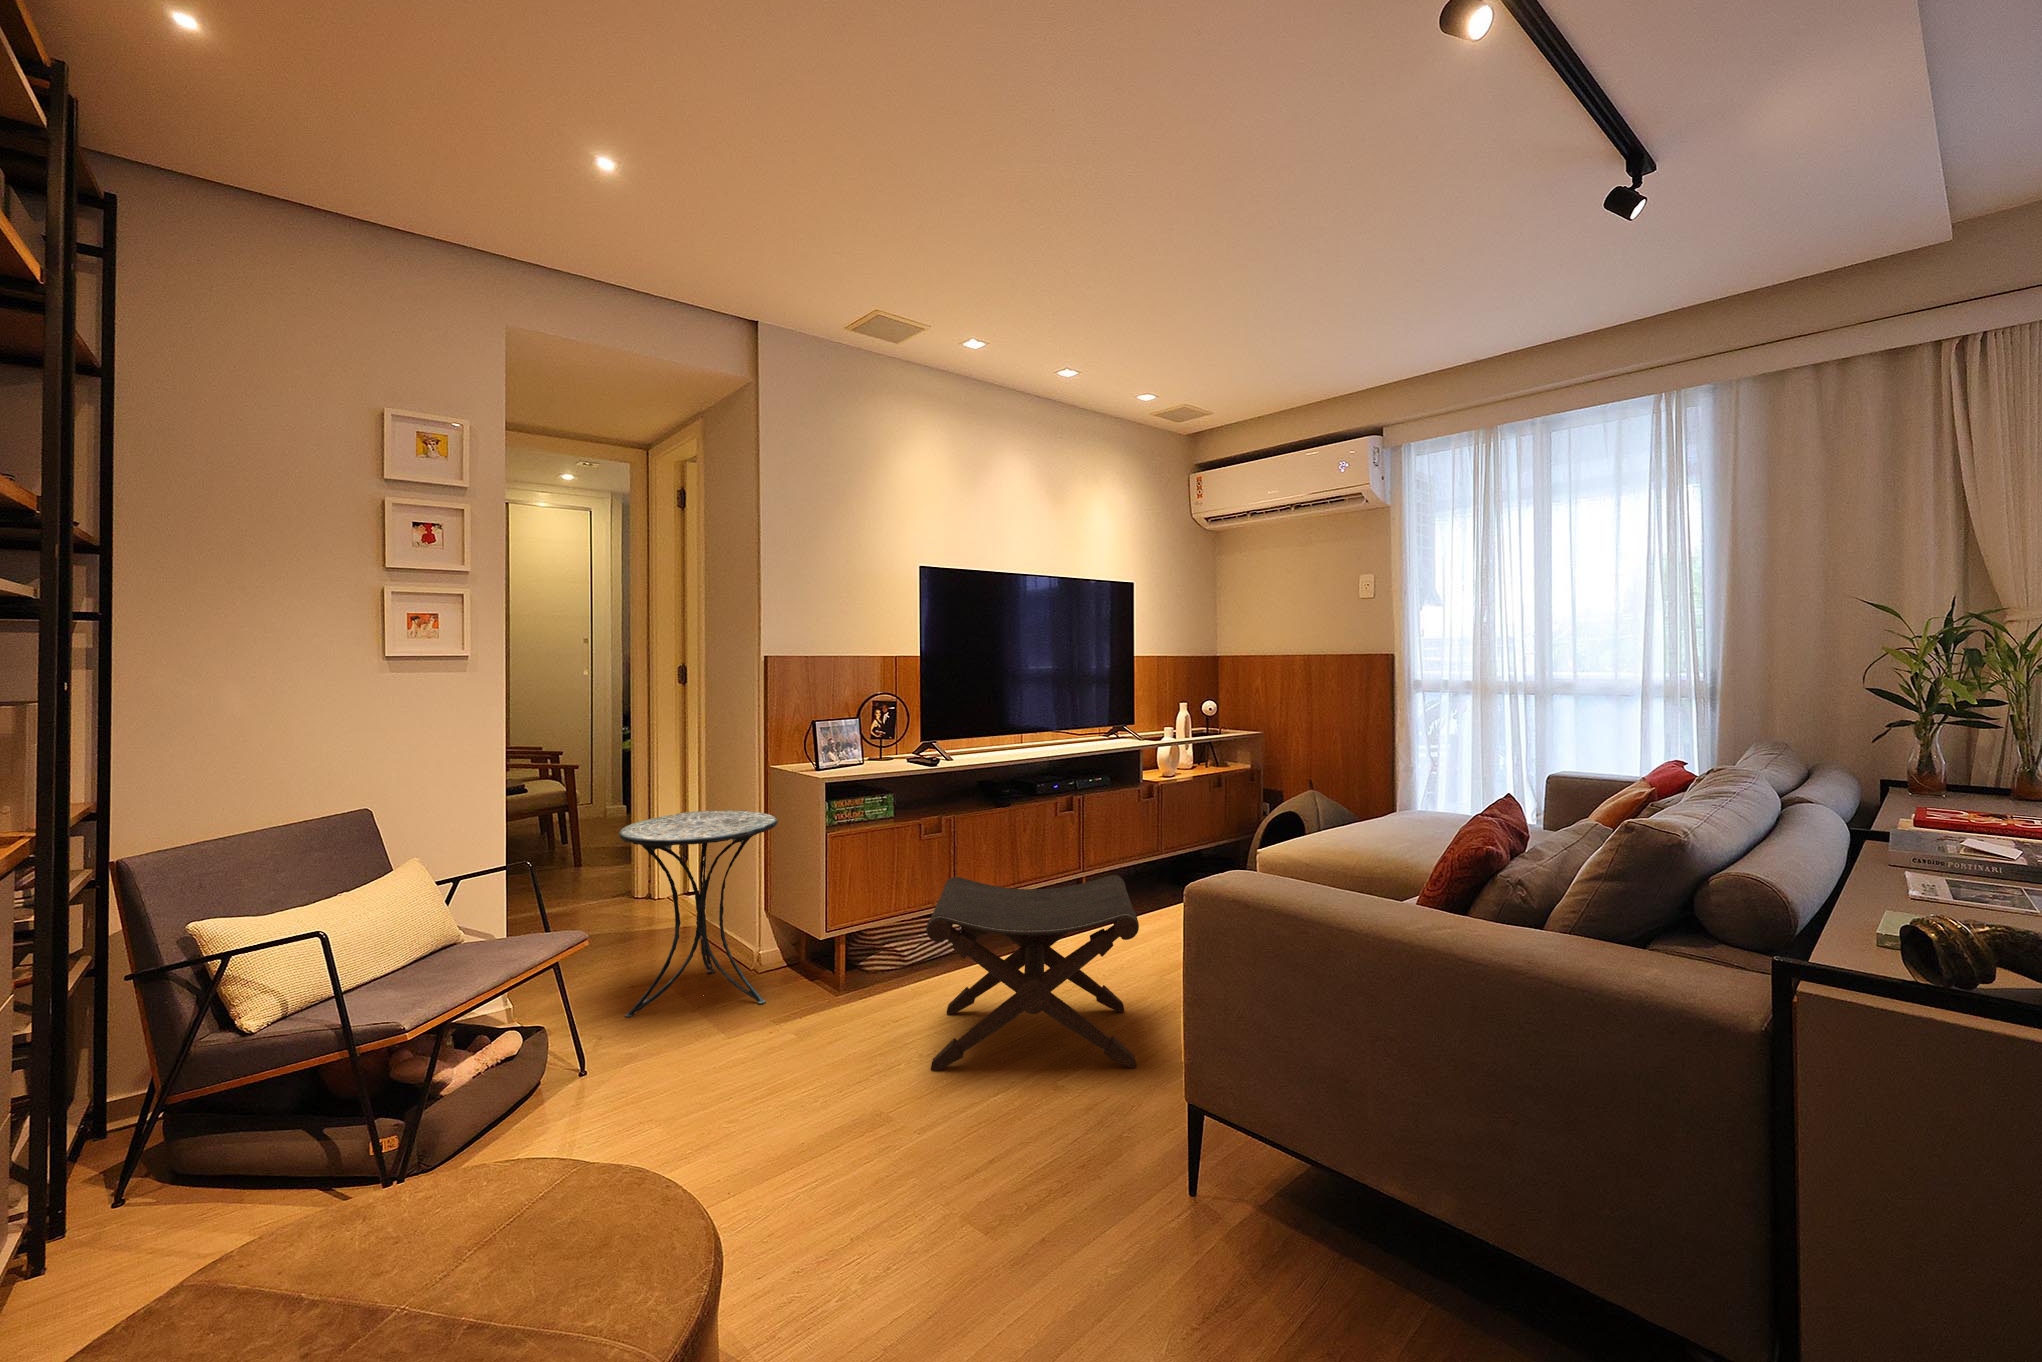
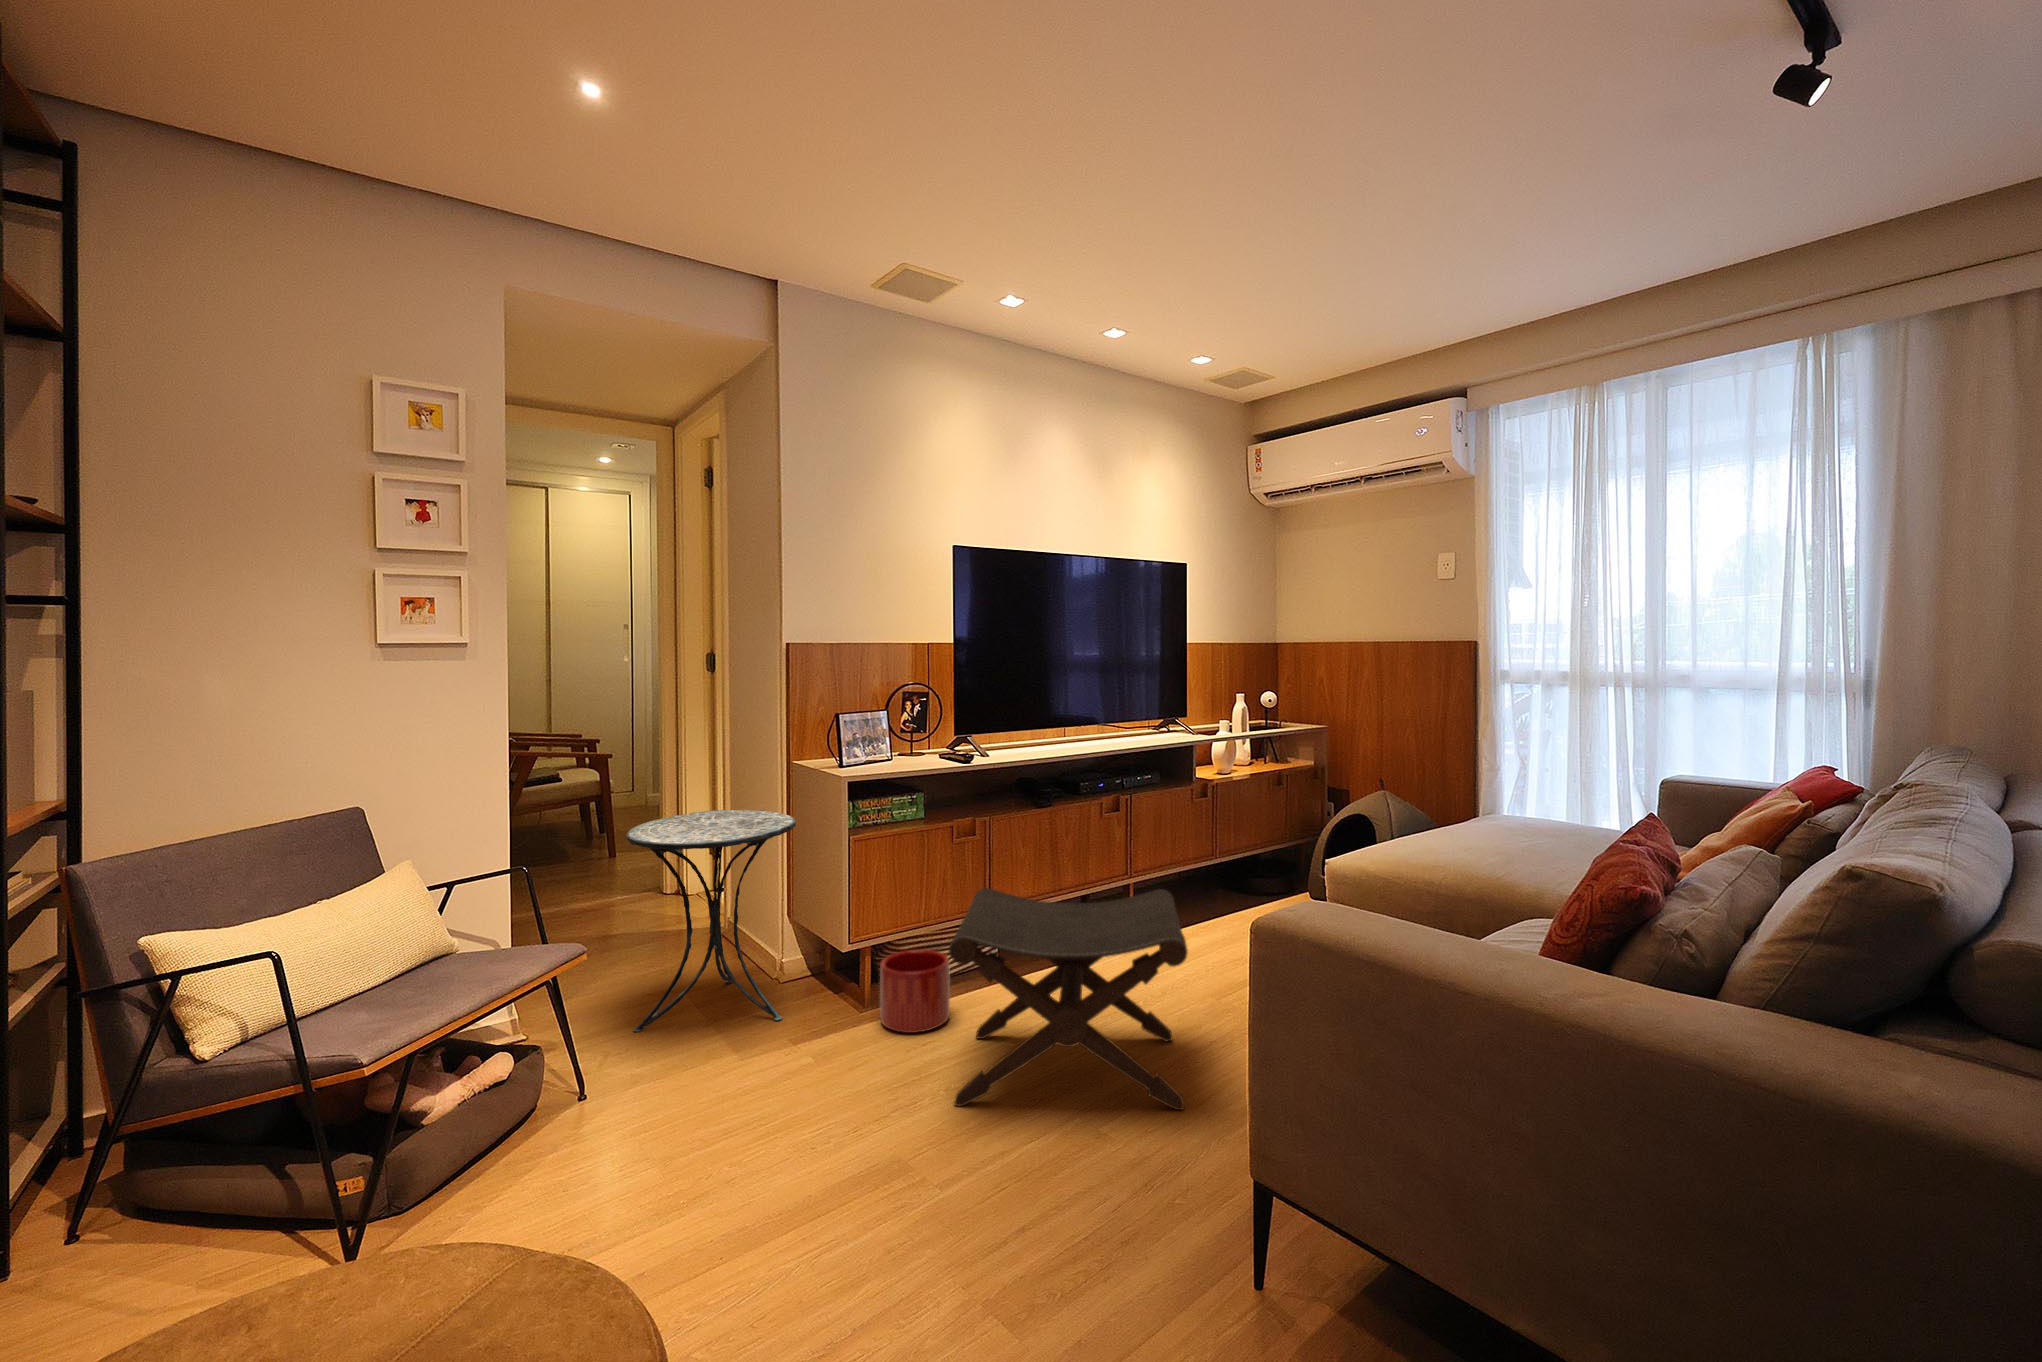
planter: none [858,936,921,1011] -> present [880,950,950,1033]

